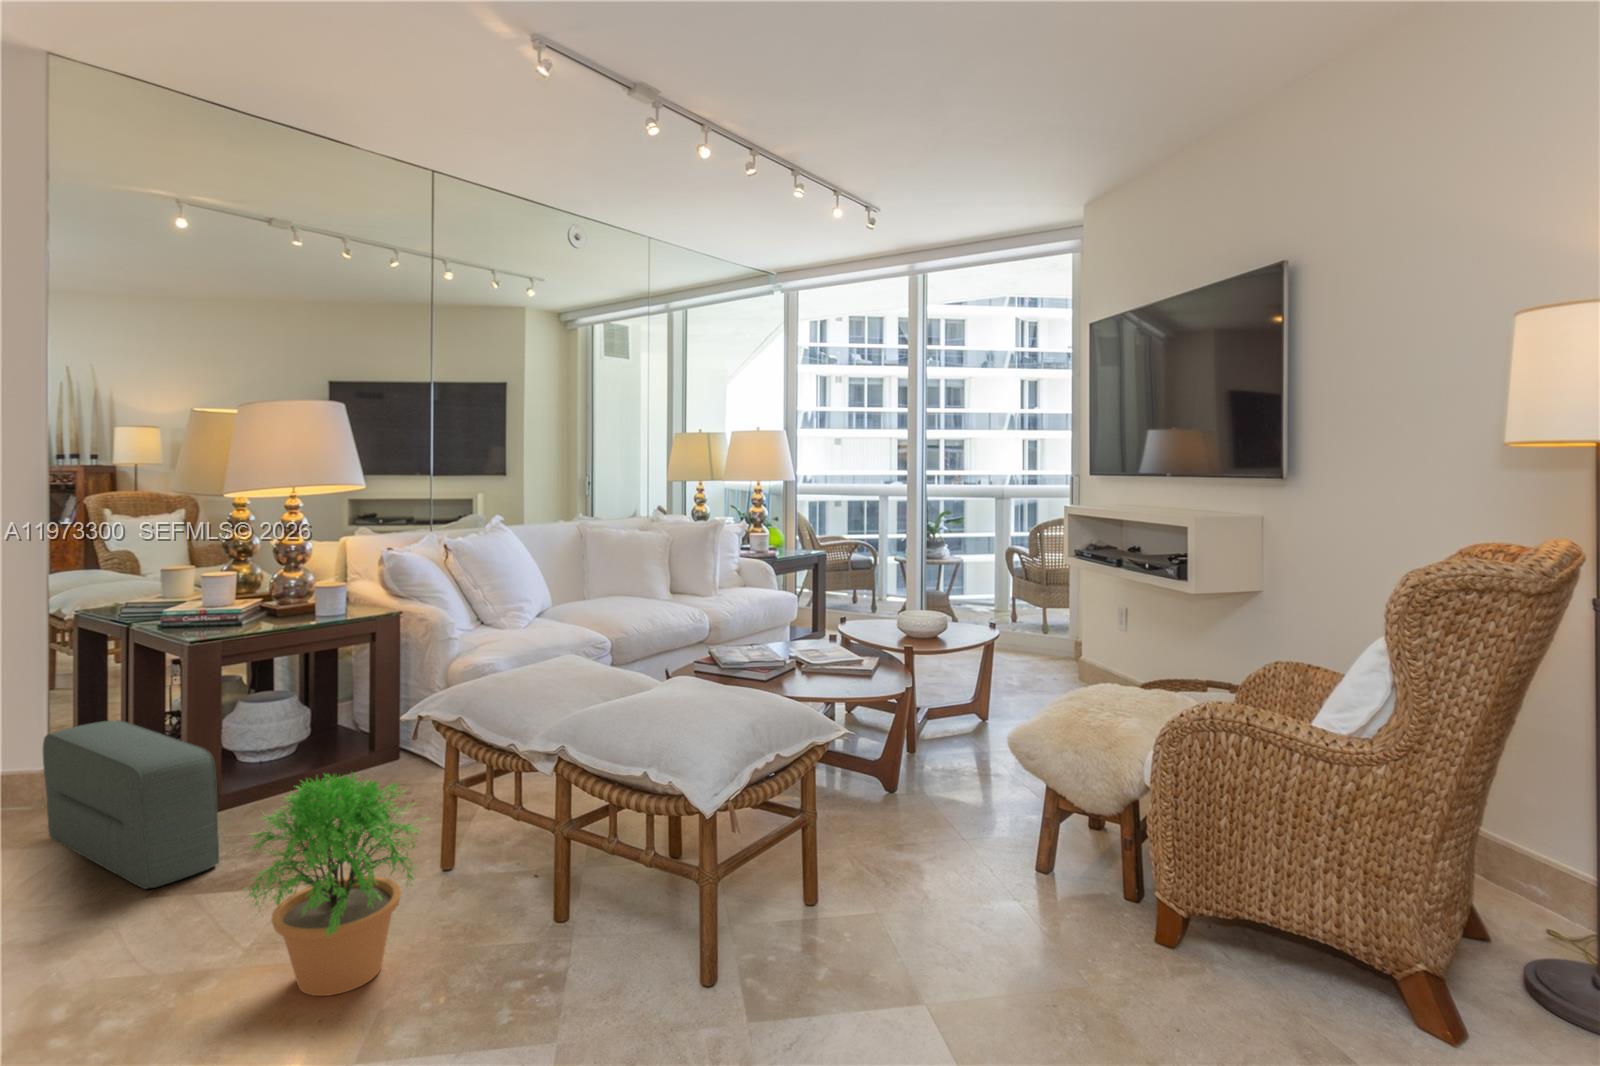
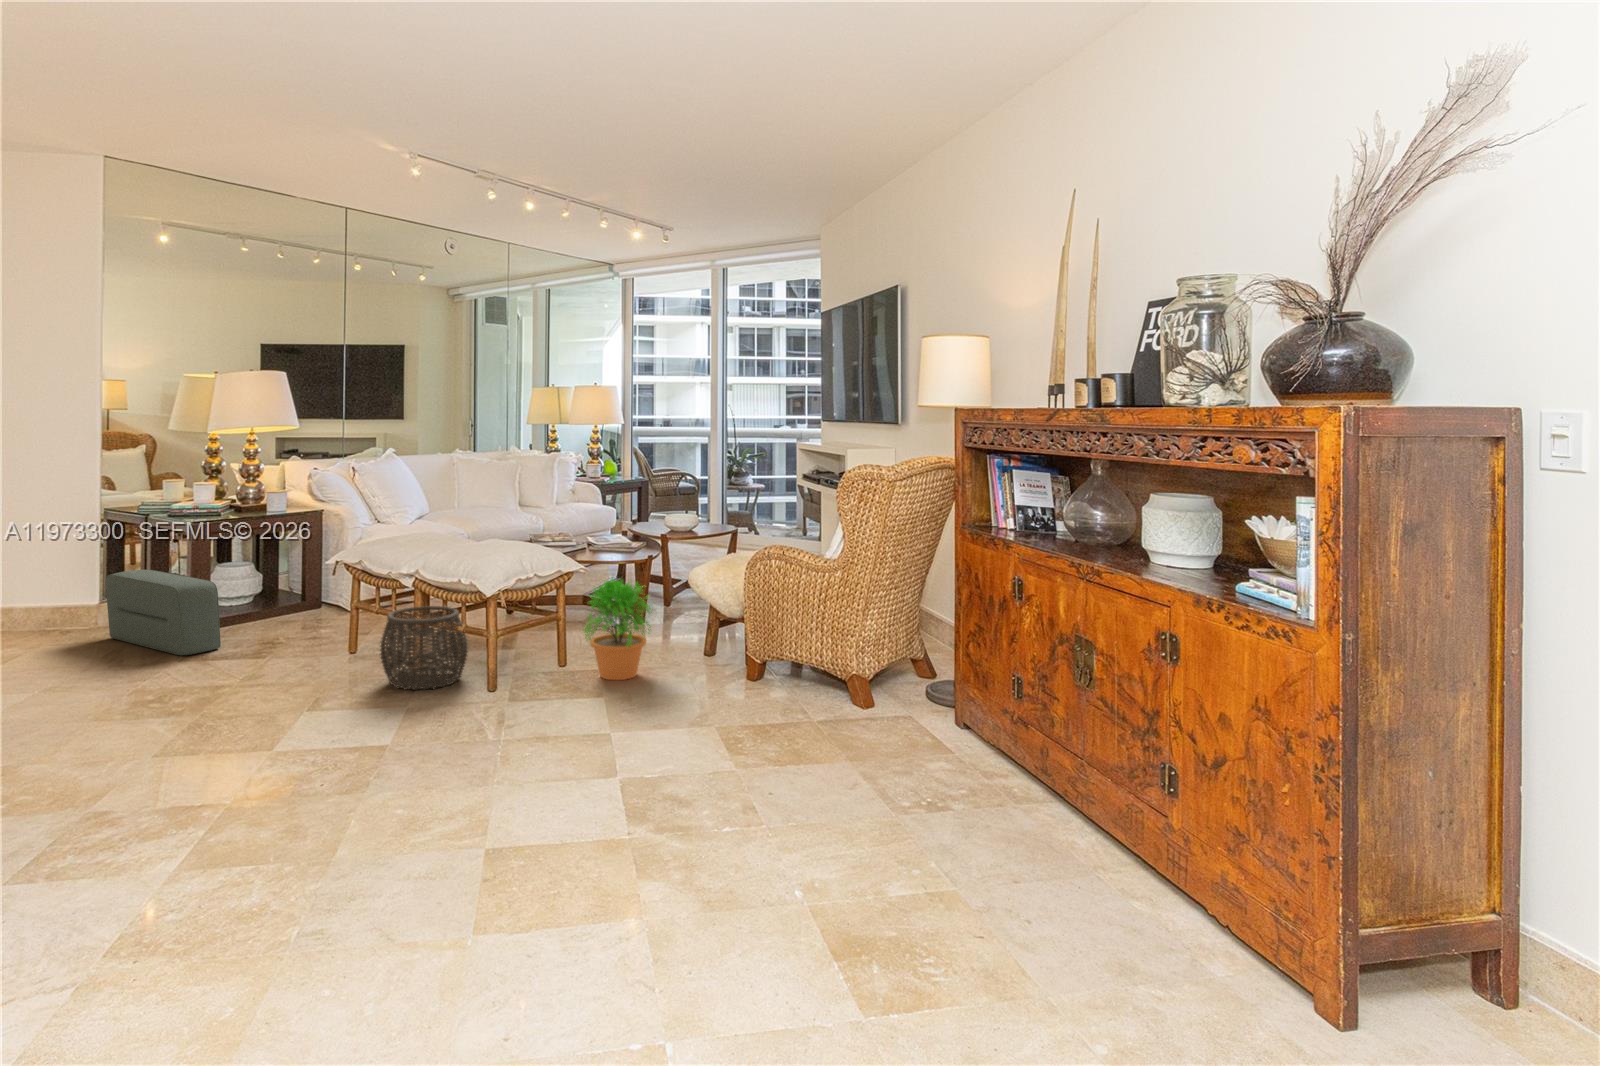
potted plant: present [249,772,421,996] -> present [584,579,651,680]
woven basket: none [494,814,663,1011] -> present [380,606,468,690]

